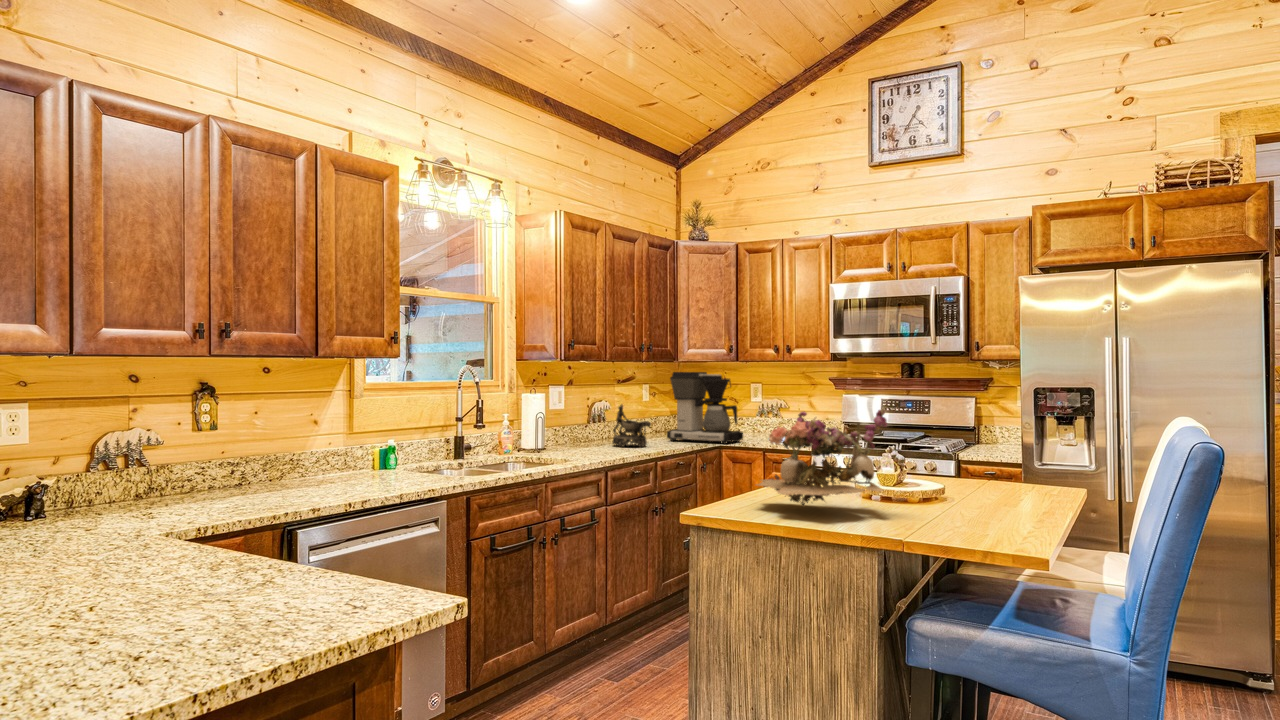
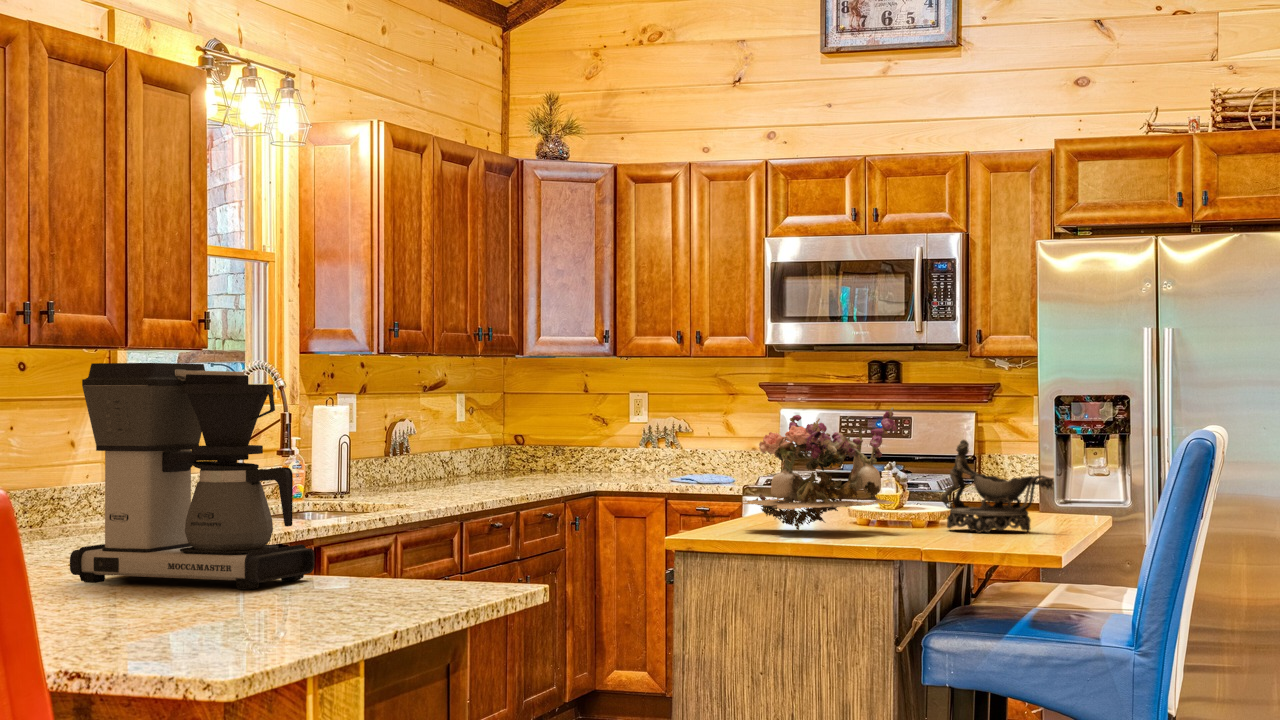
coffee maker: present [667,372,743,444] -> present [70,363,315,590]
decorative bowl: present [613,404,651,447] -> present [942,440,1054,533]

